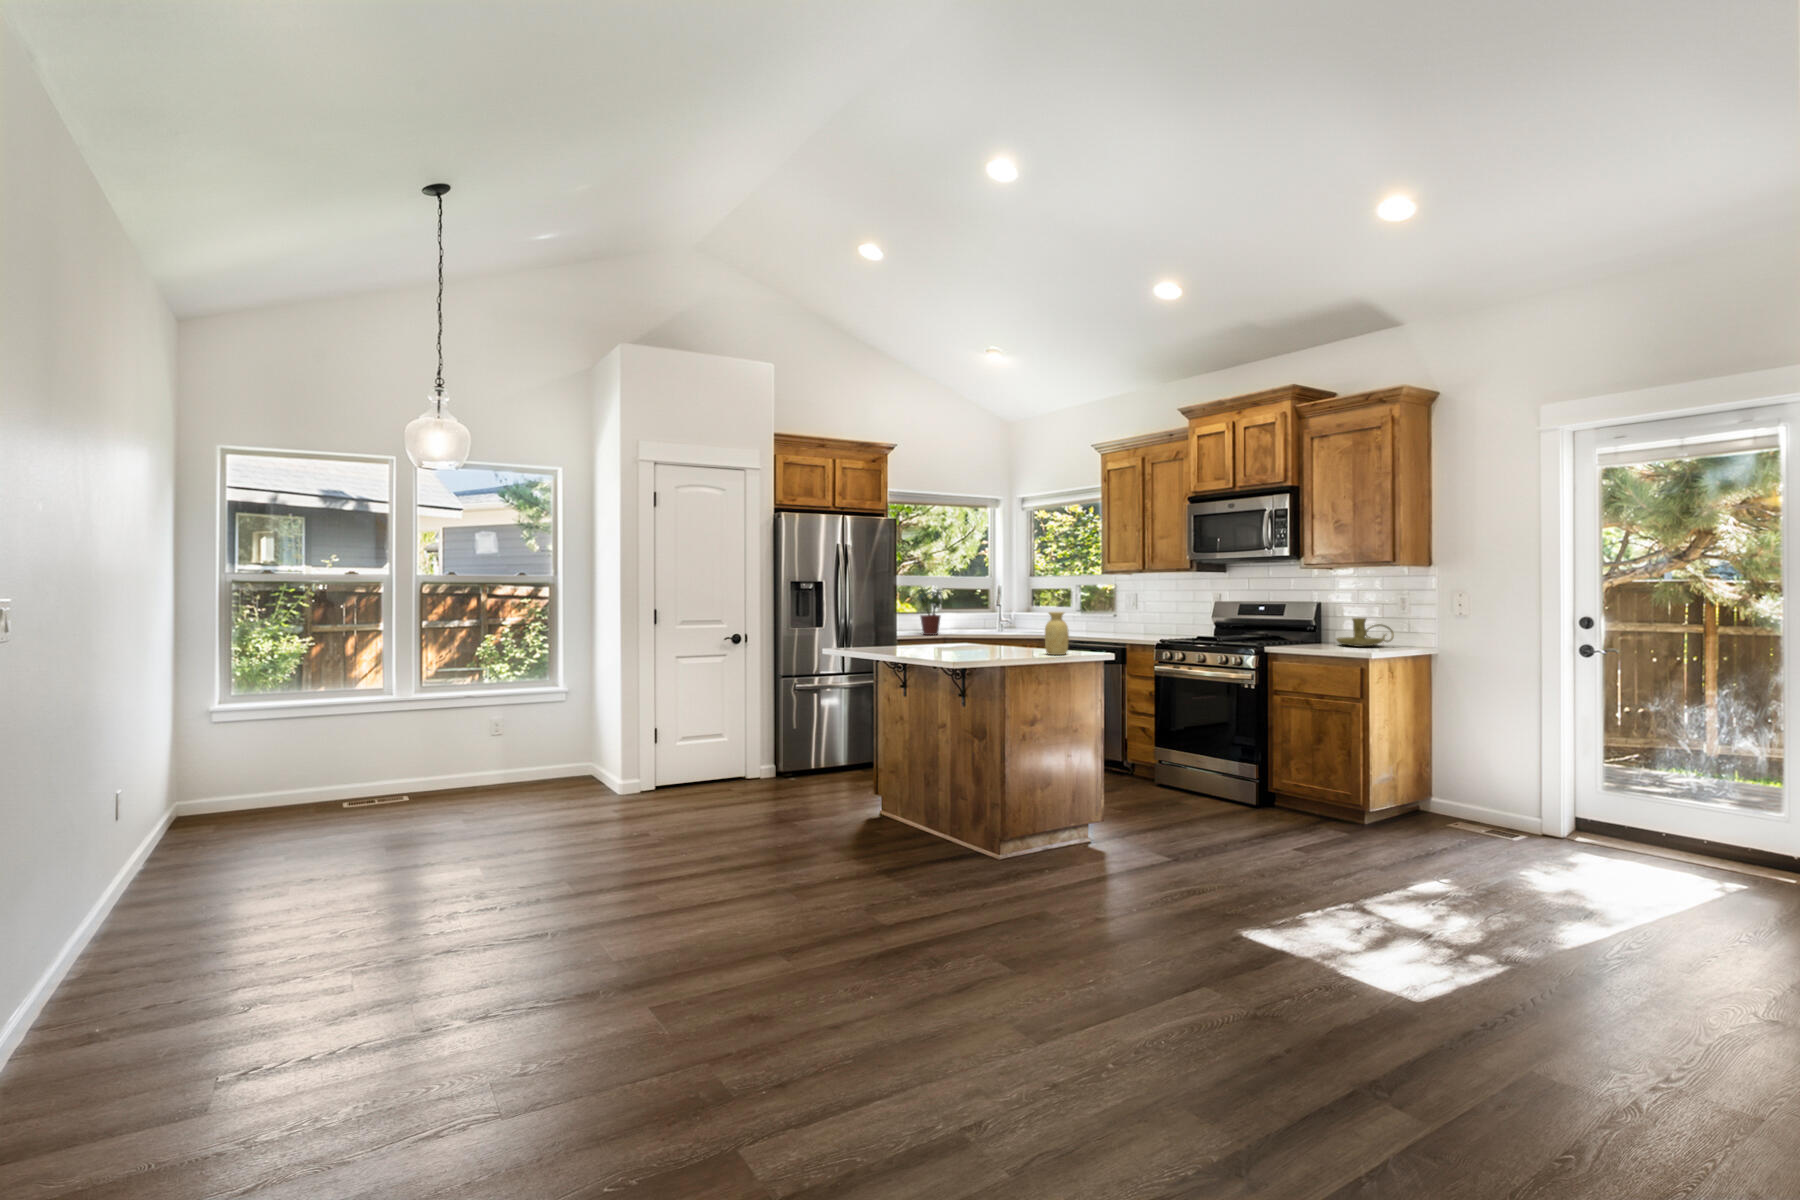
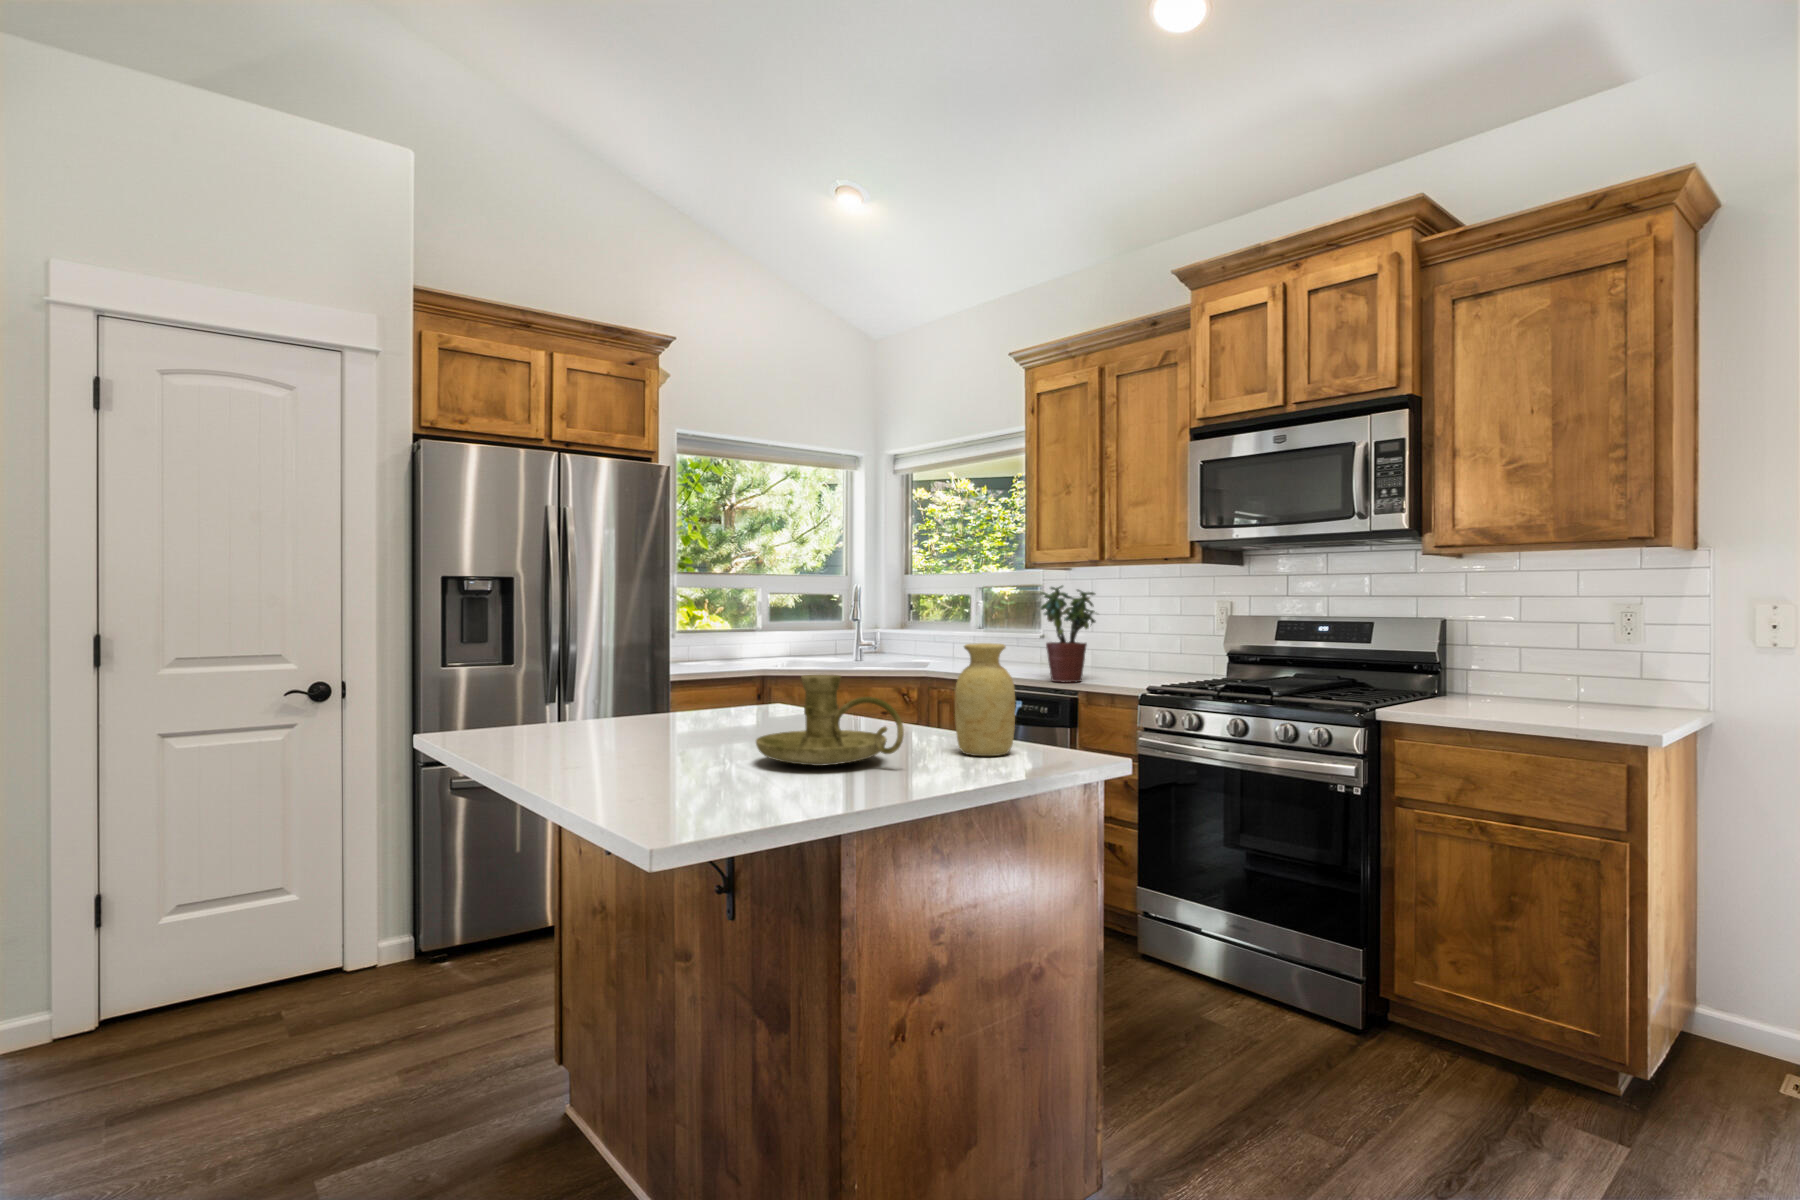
potted plant: present [917,587,942,635] -> present [1041,586,1095,682]
candle holder: present [1336,618,1394,647] -> present [756,674,904,766]

